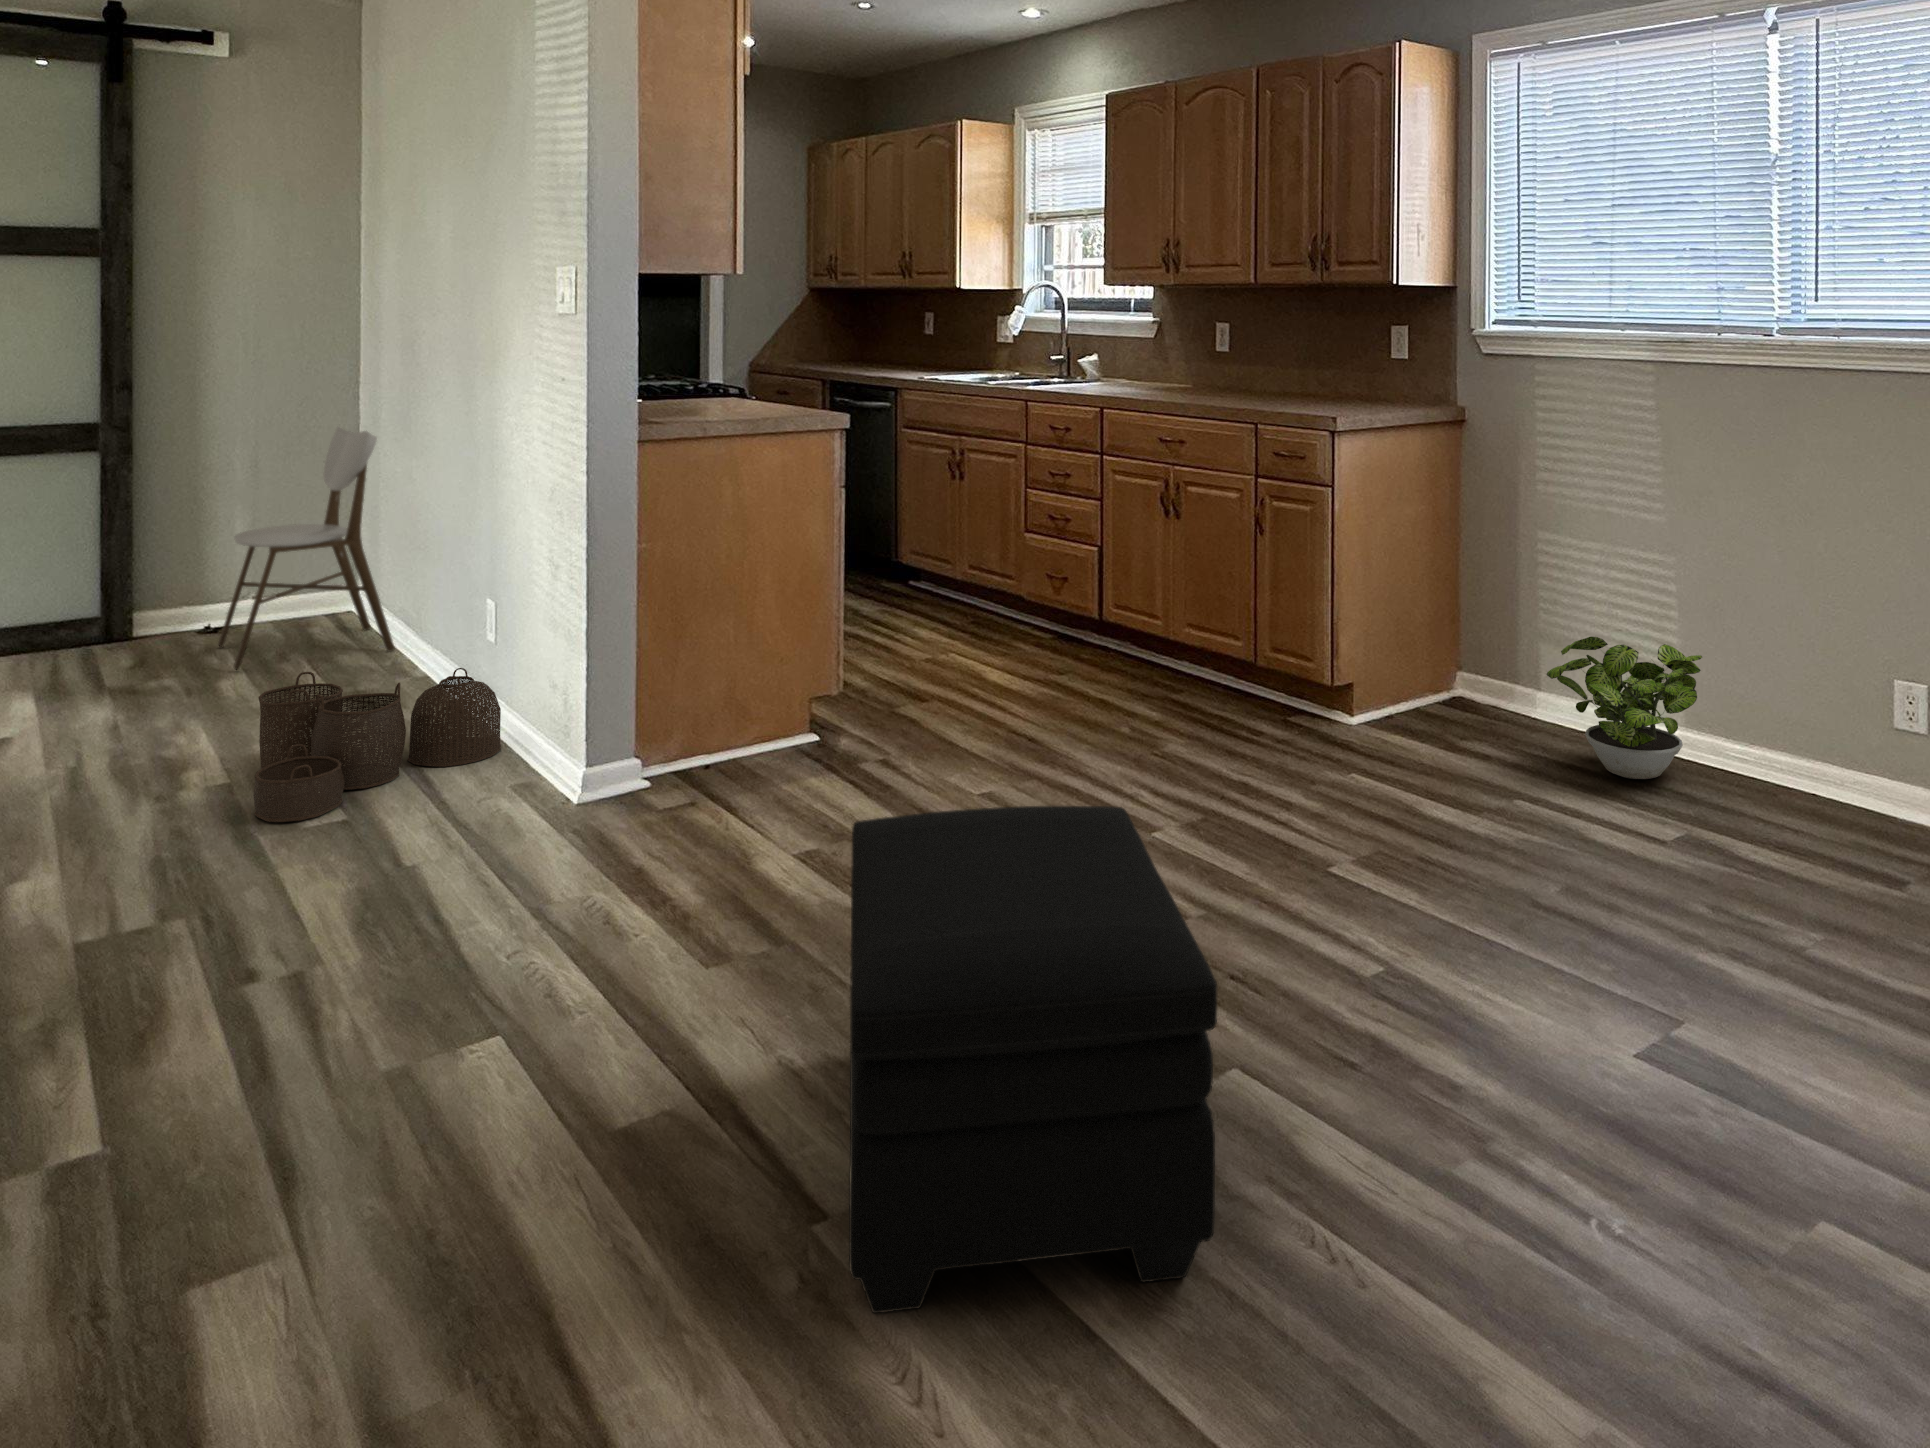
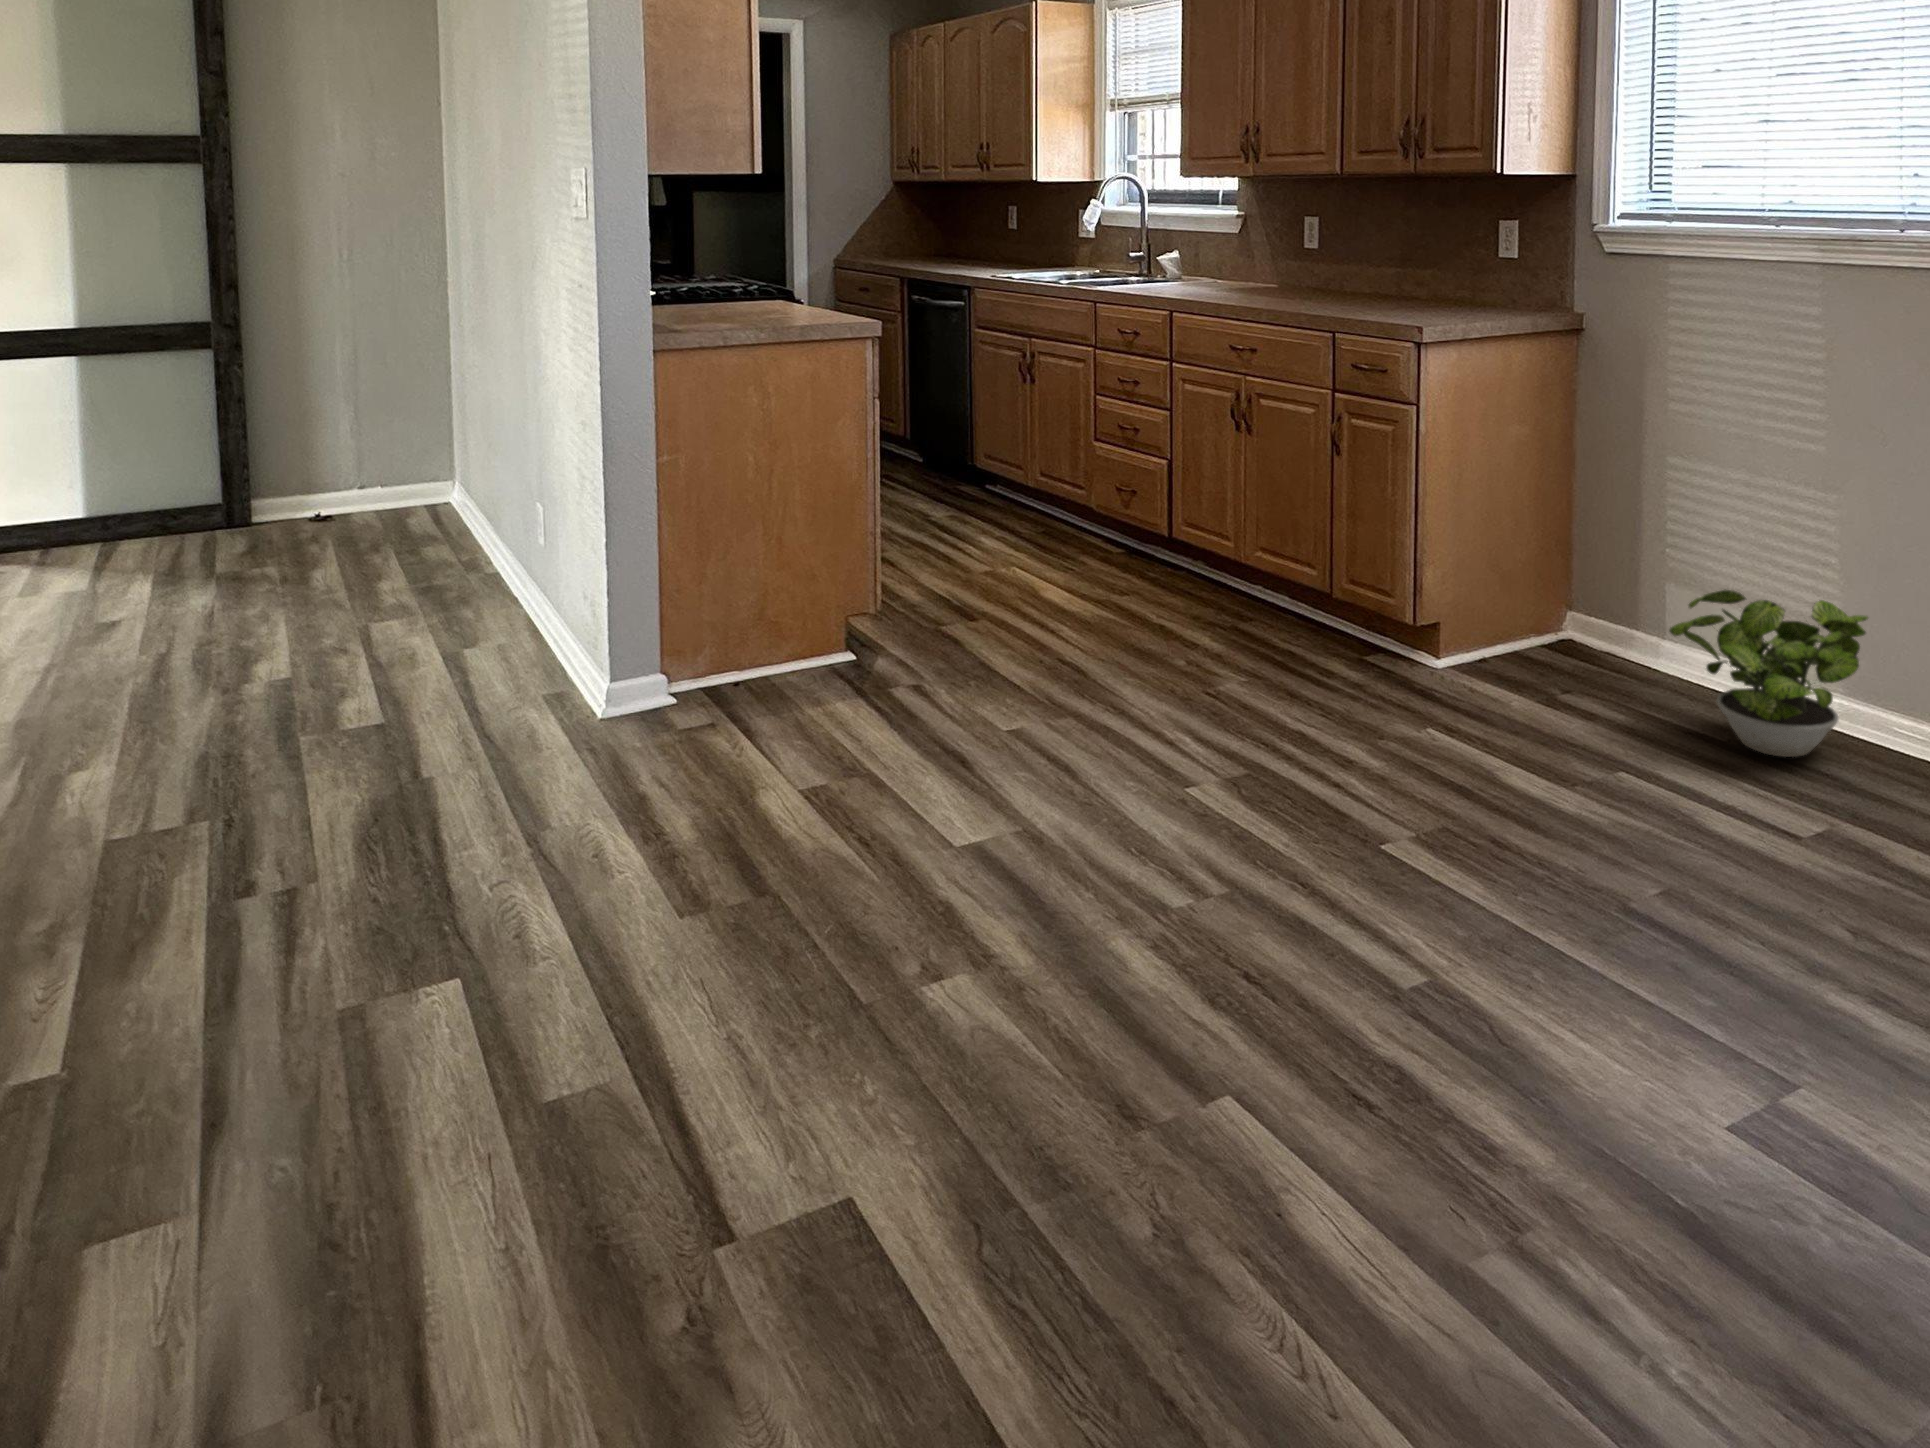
dining chair: present [218,427,395,670] -> none [314,324,472,563]
woven basket: present [253,668,501,822] -> none [295,573,543,724]
ottoman: present [849,806,1217,1313] -> none [722,782,1157,1367]

